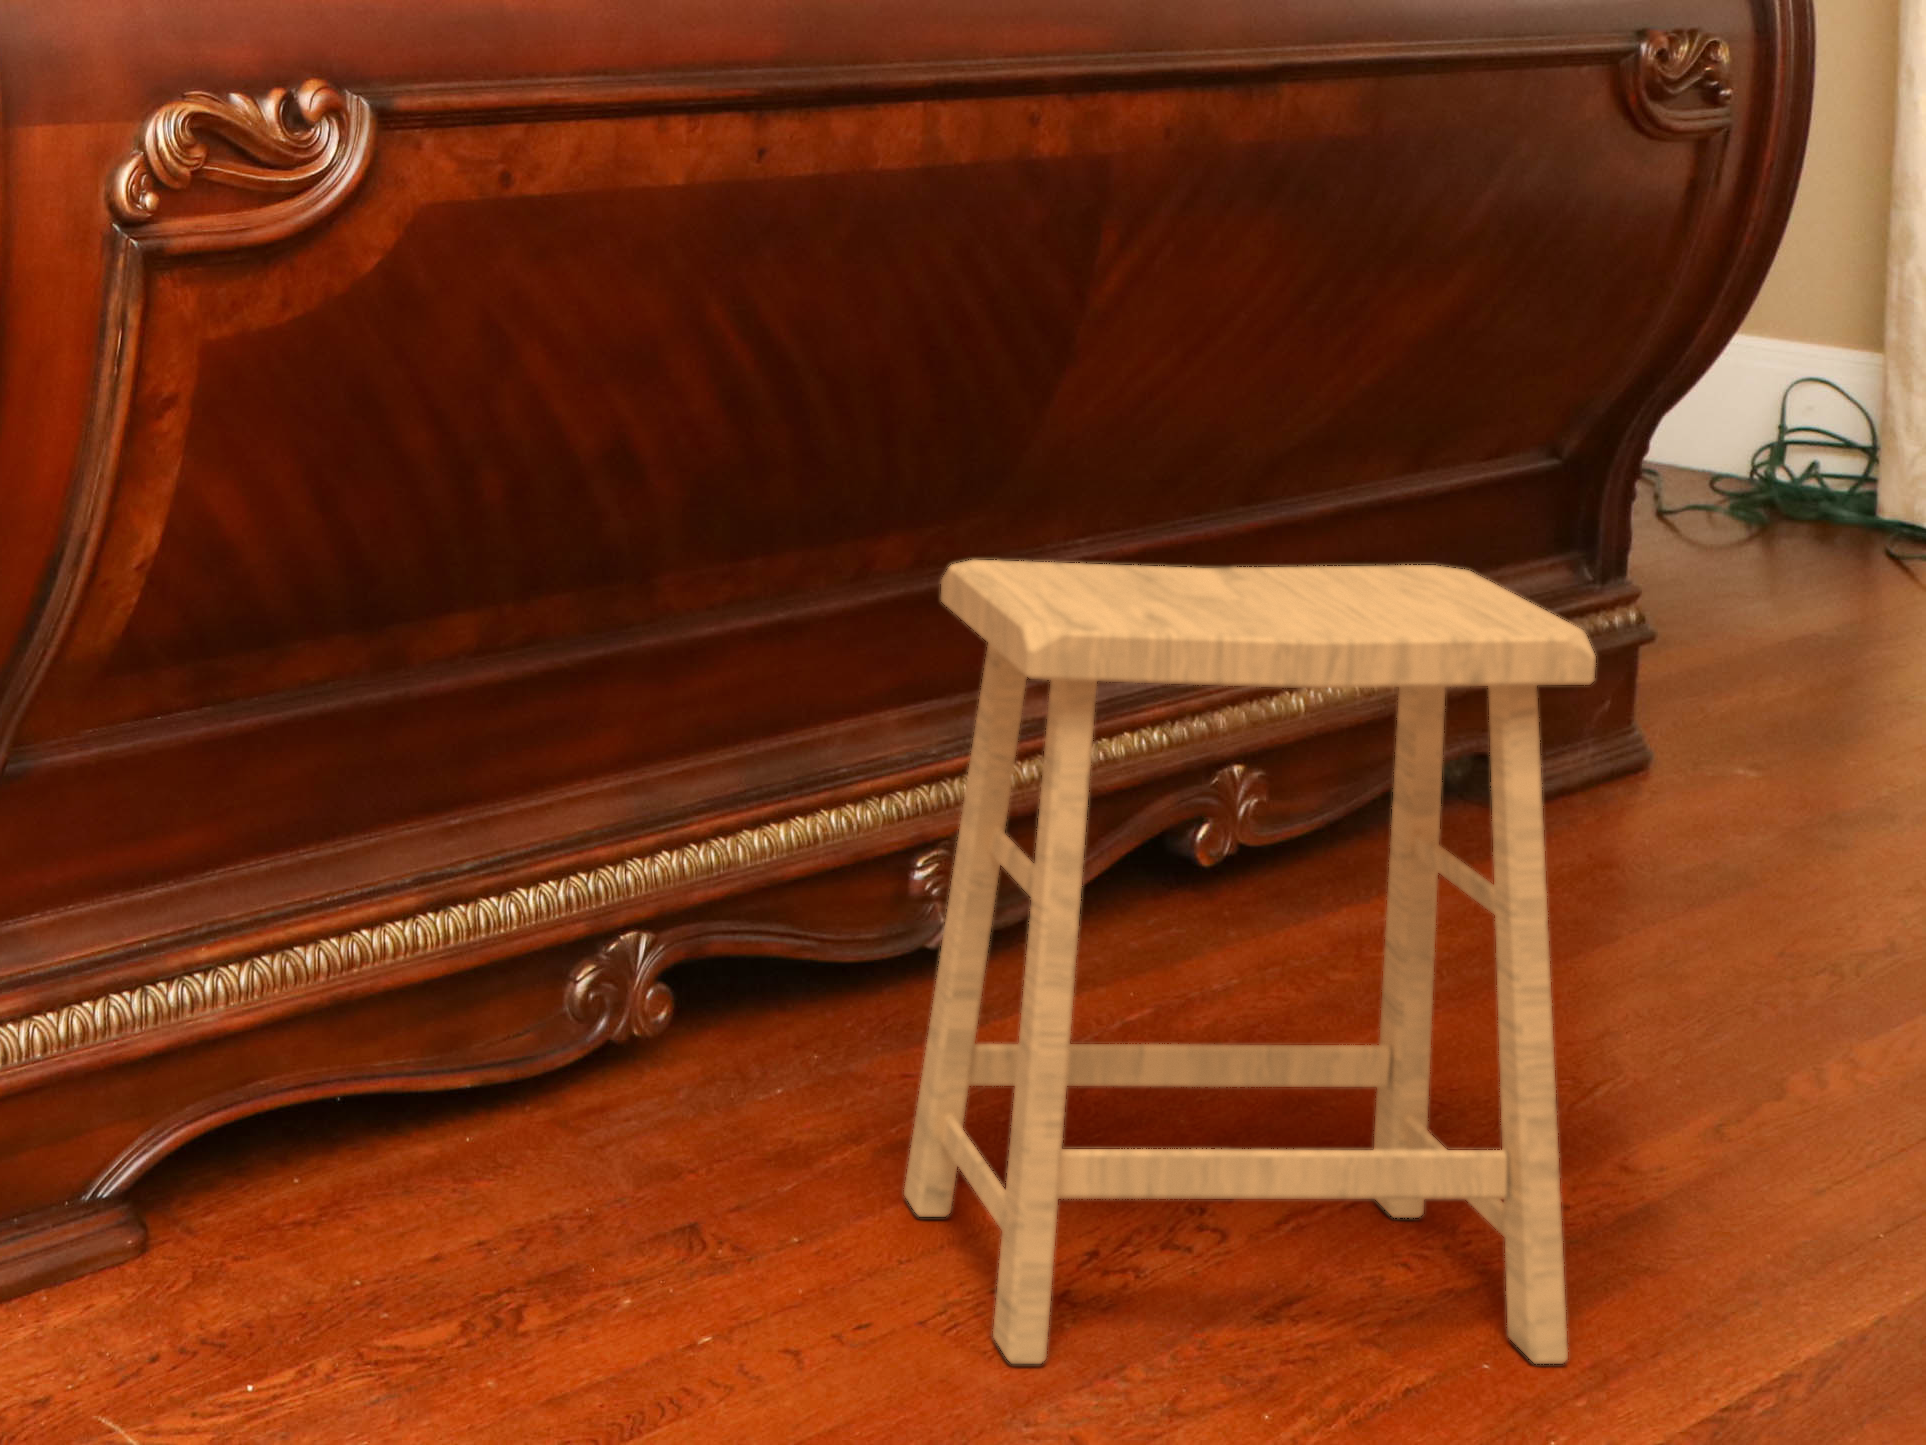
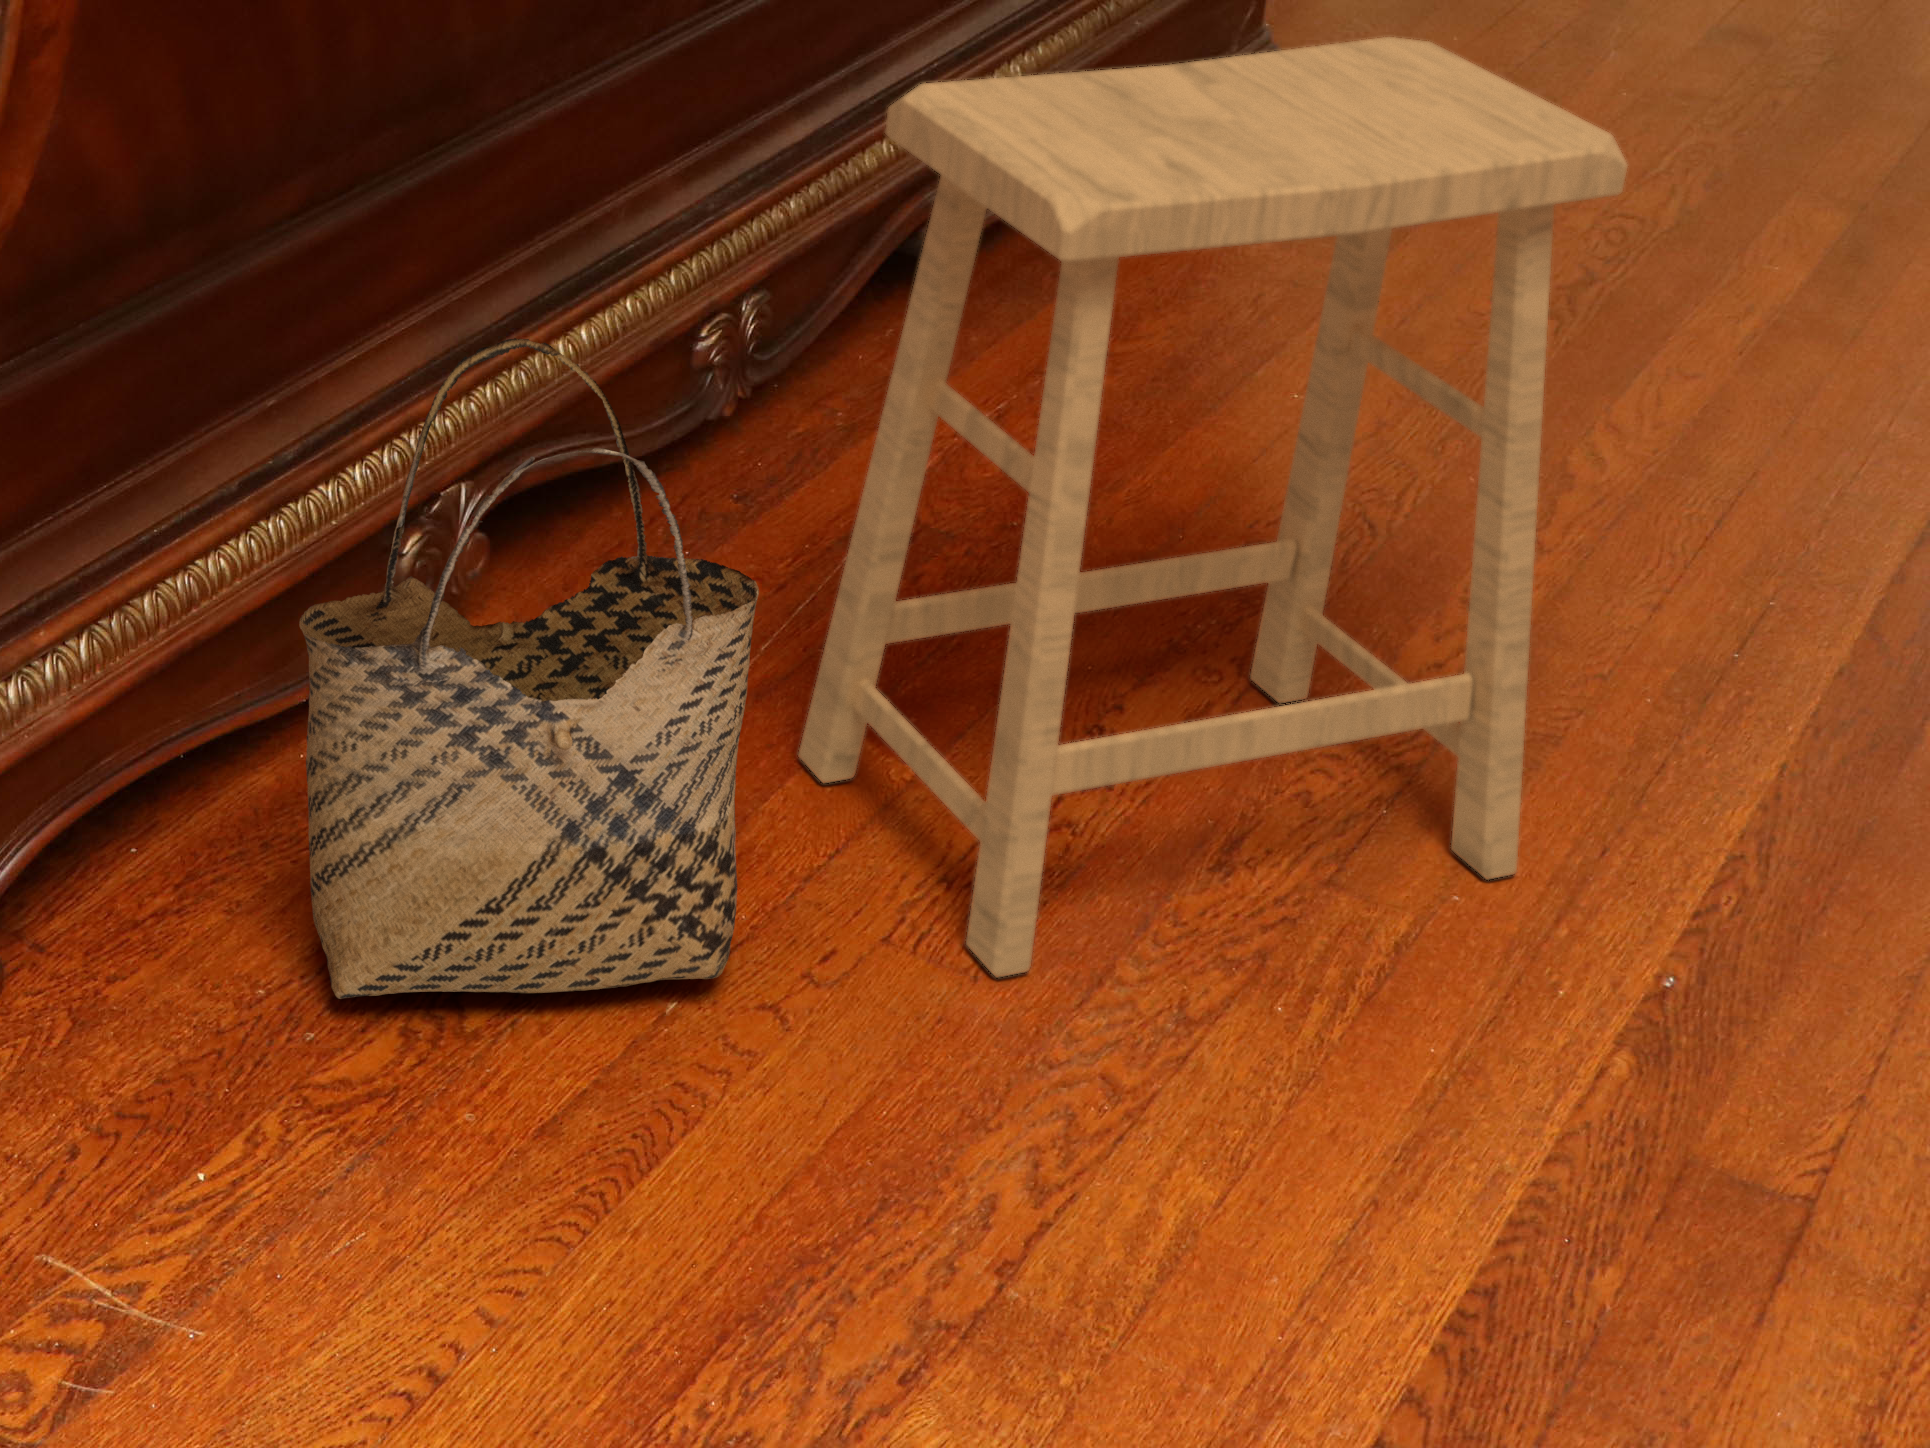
woven basket: none [390,734,796,1320] -> present [299,338,759,999]

